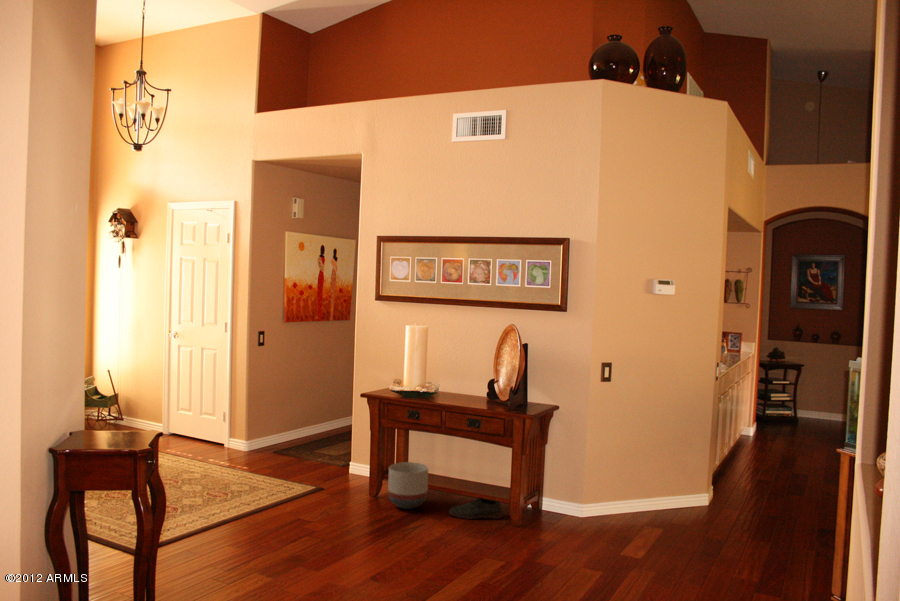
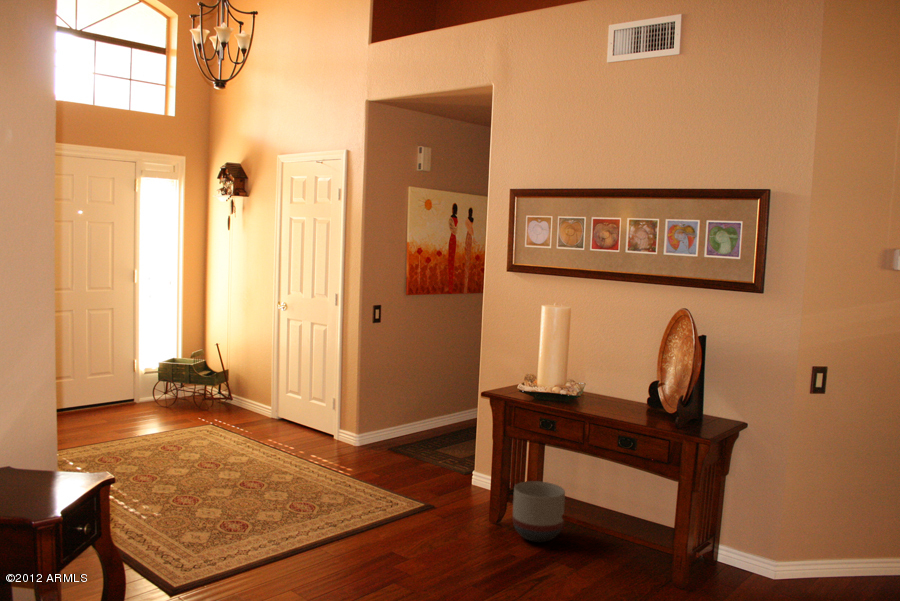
shoe: present [449,498,503,519] -> none [590,536,663,567]

